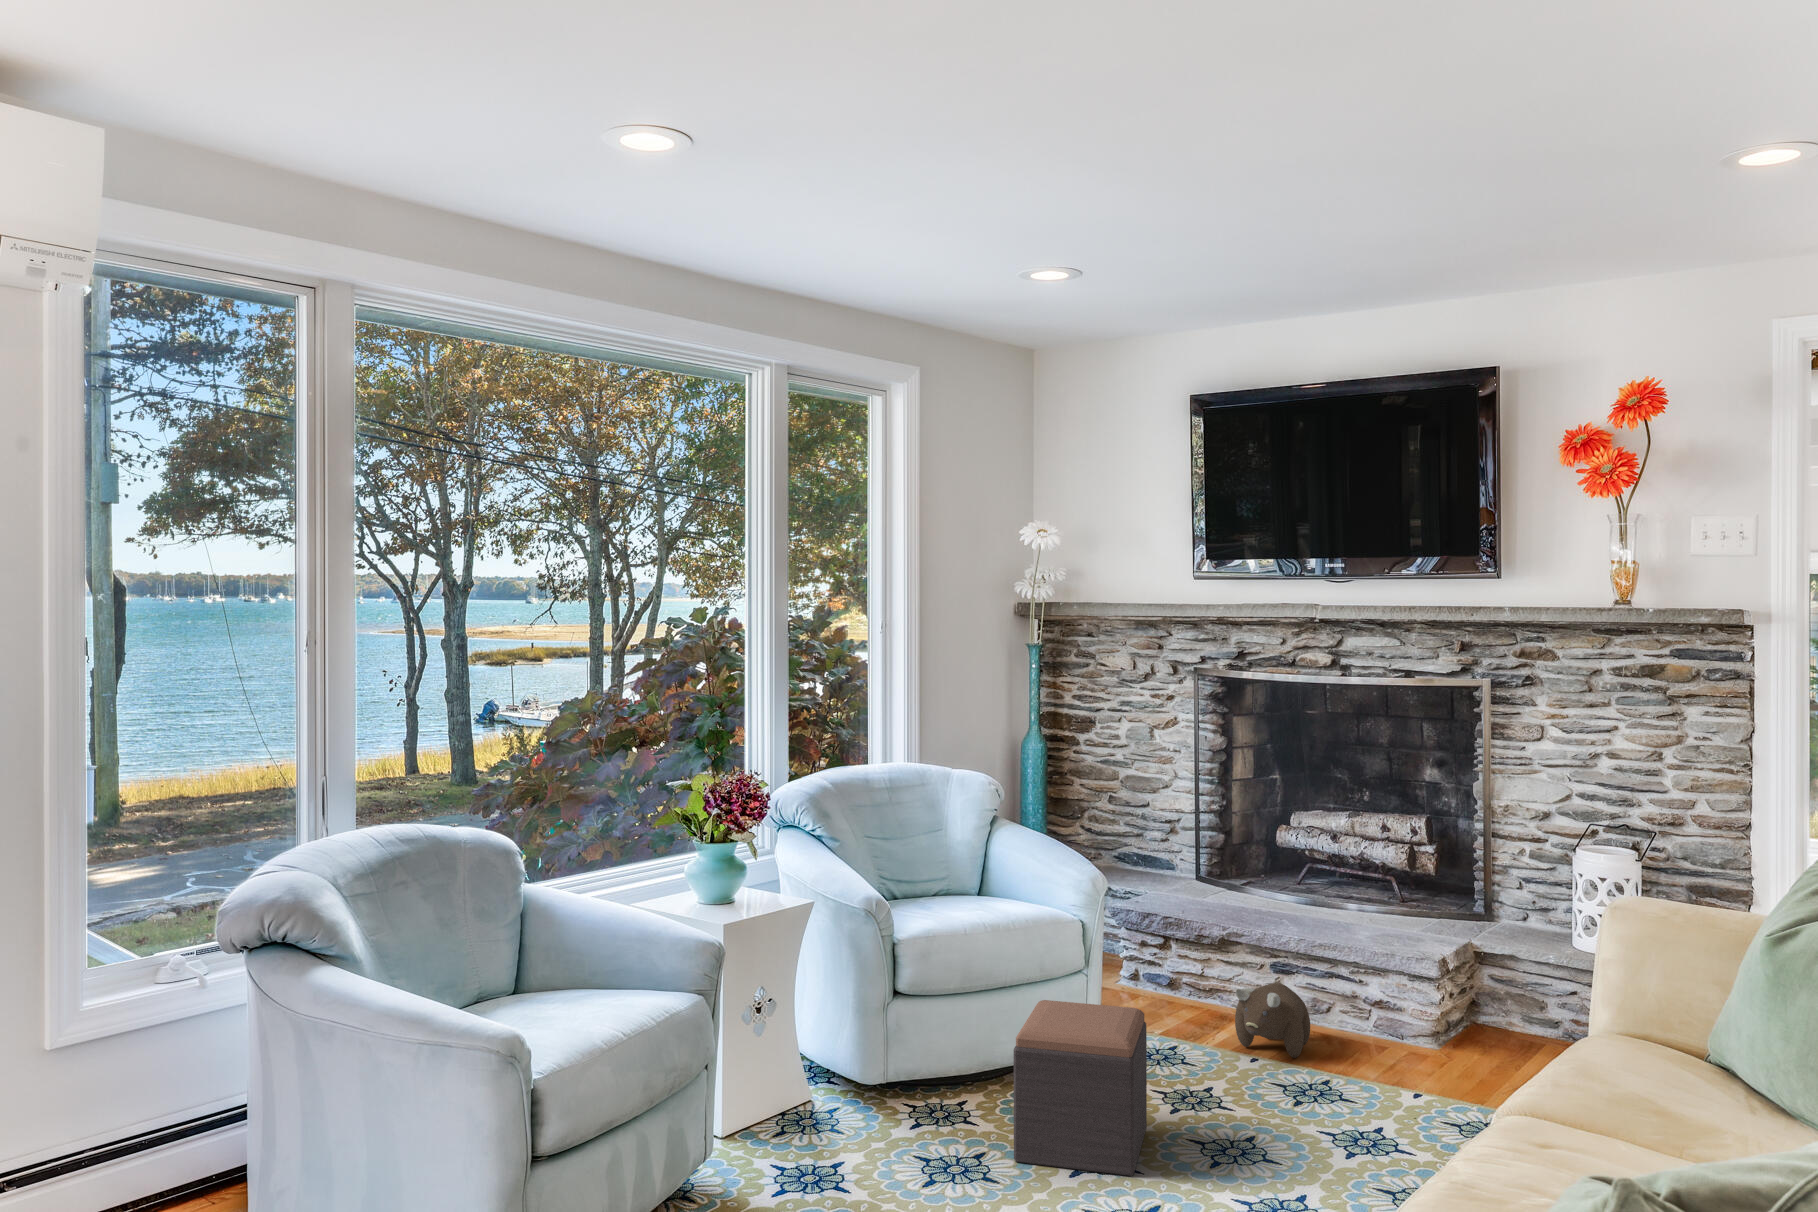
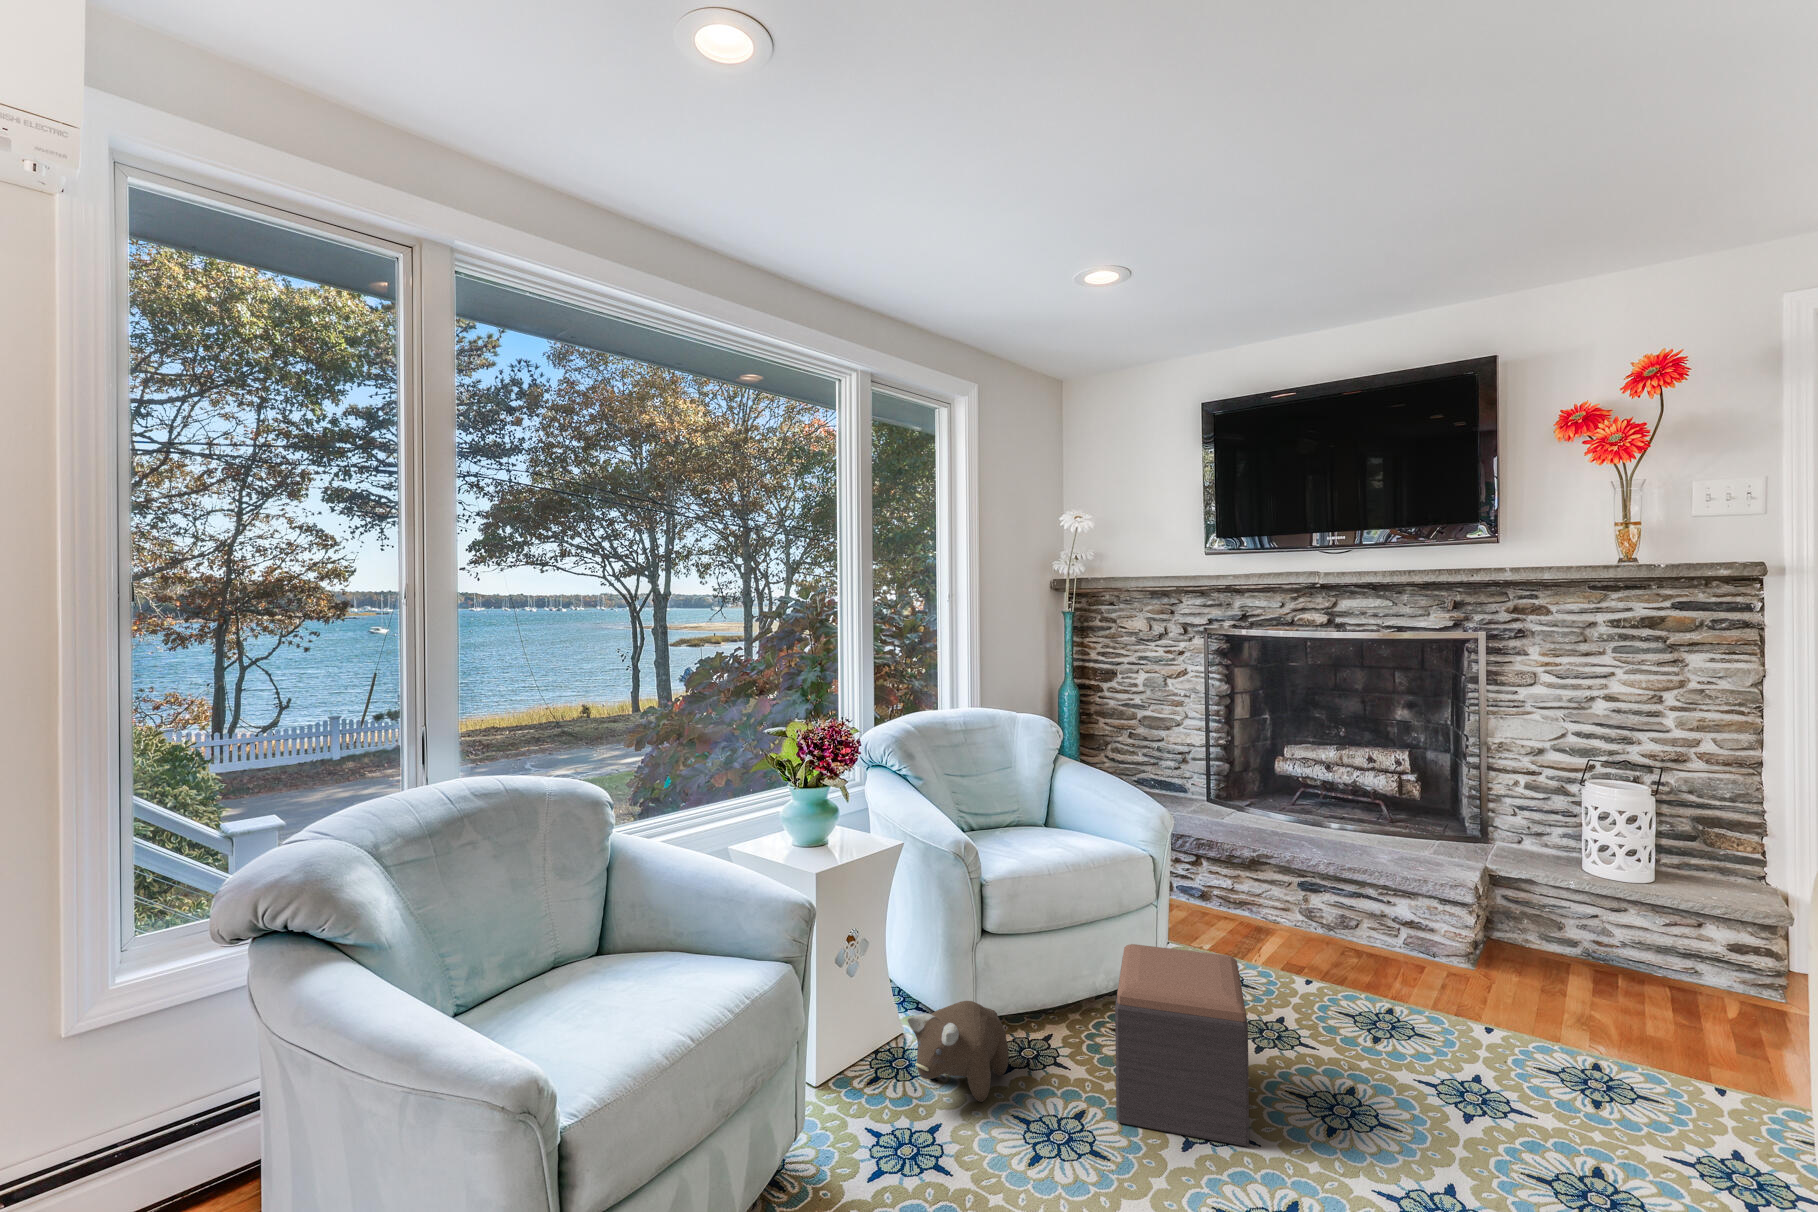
plush toy: present [1235,983,1310,1058] -> present [907,1001,1009,1101]

